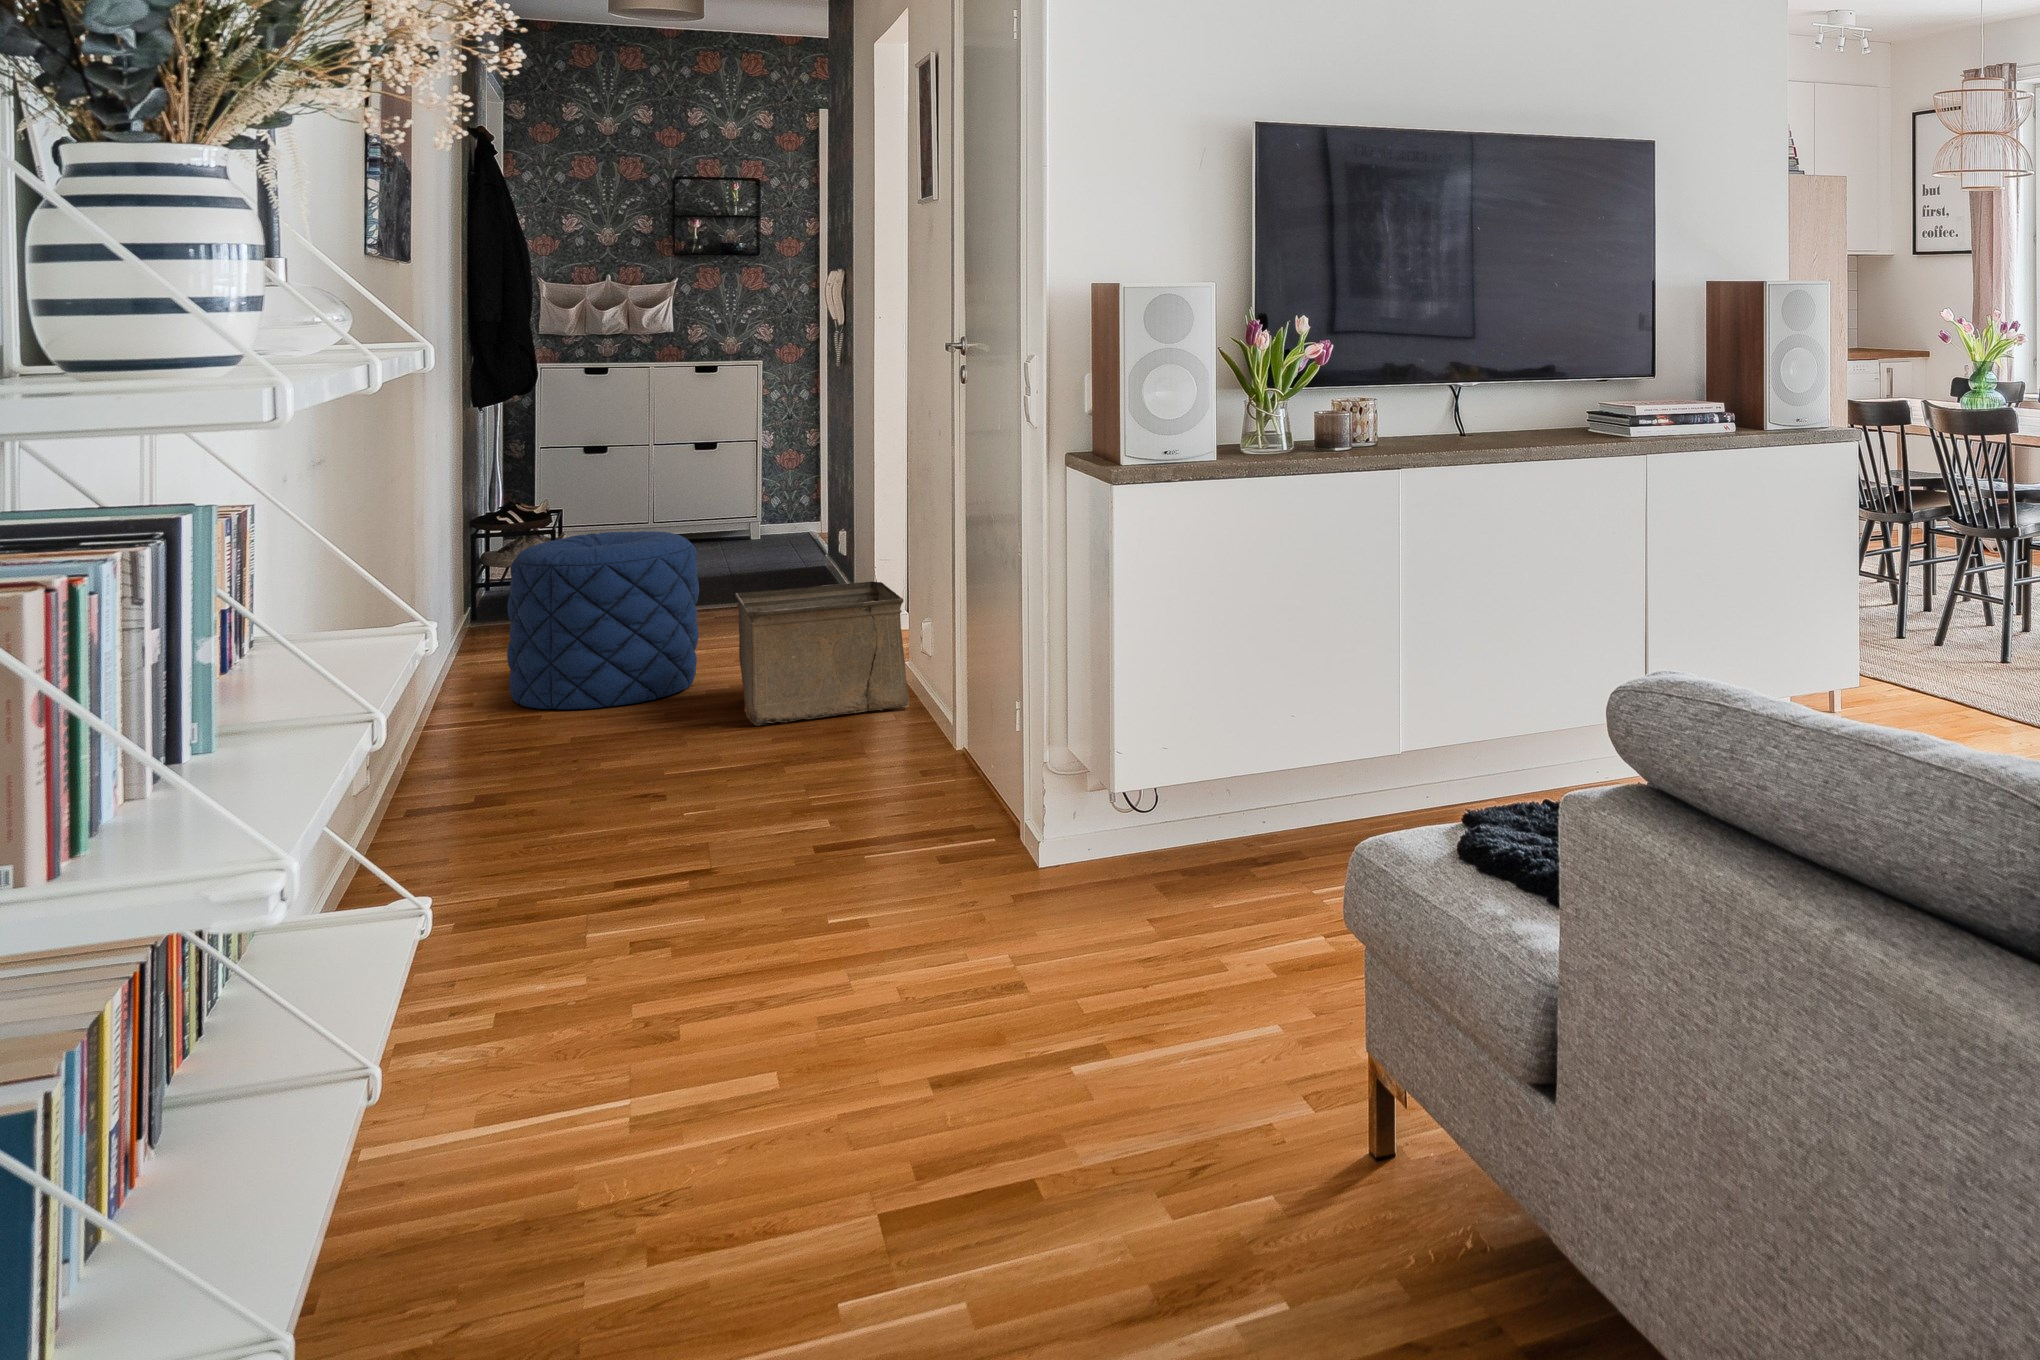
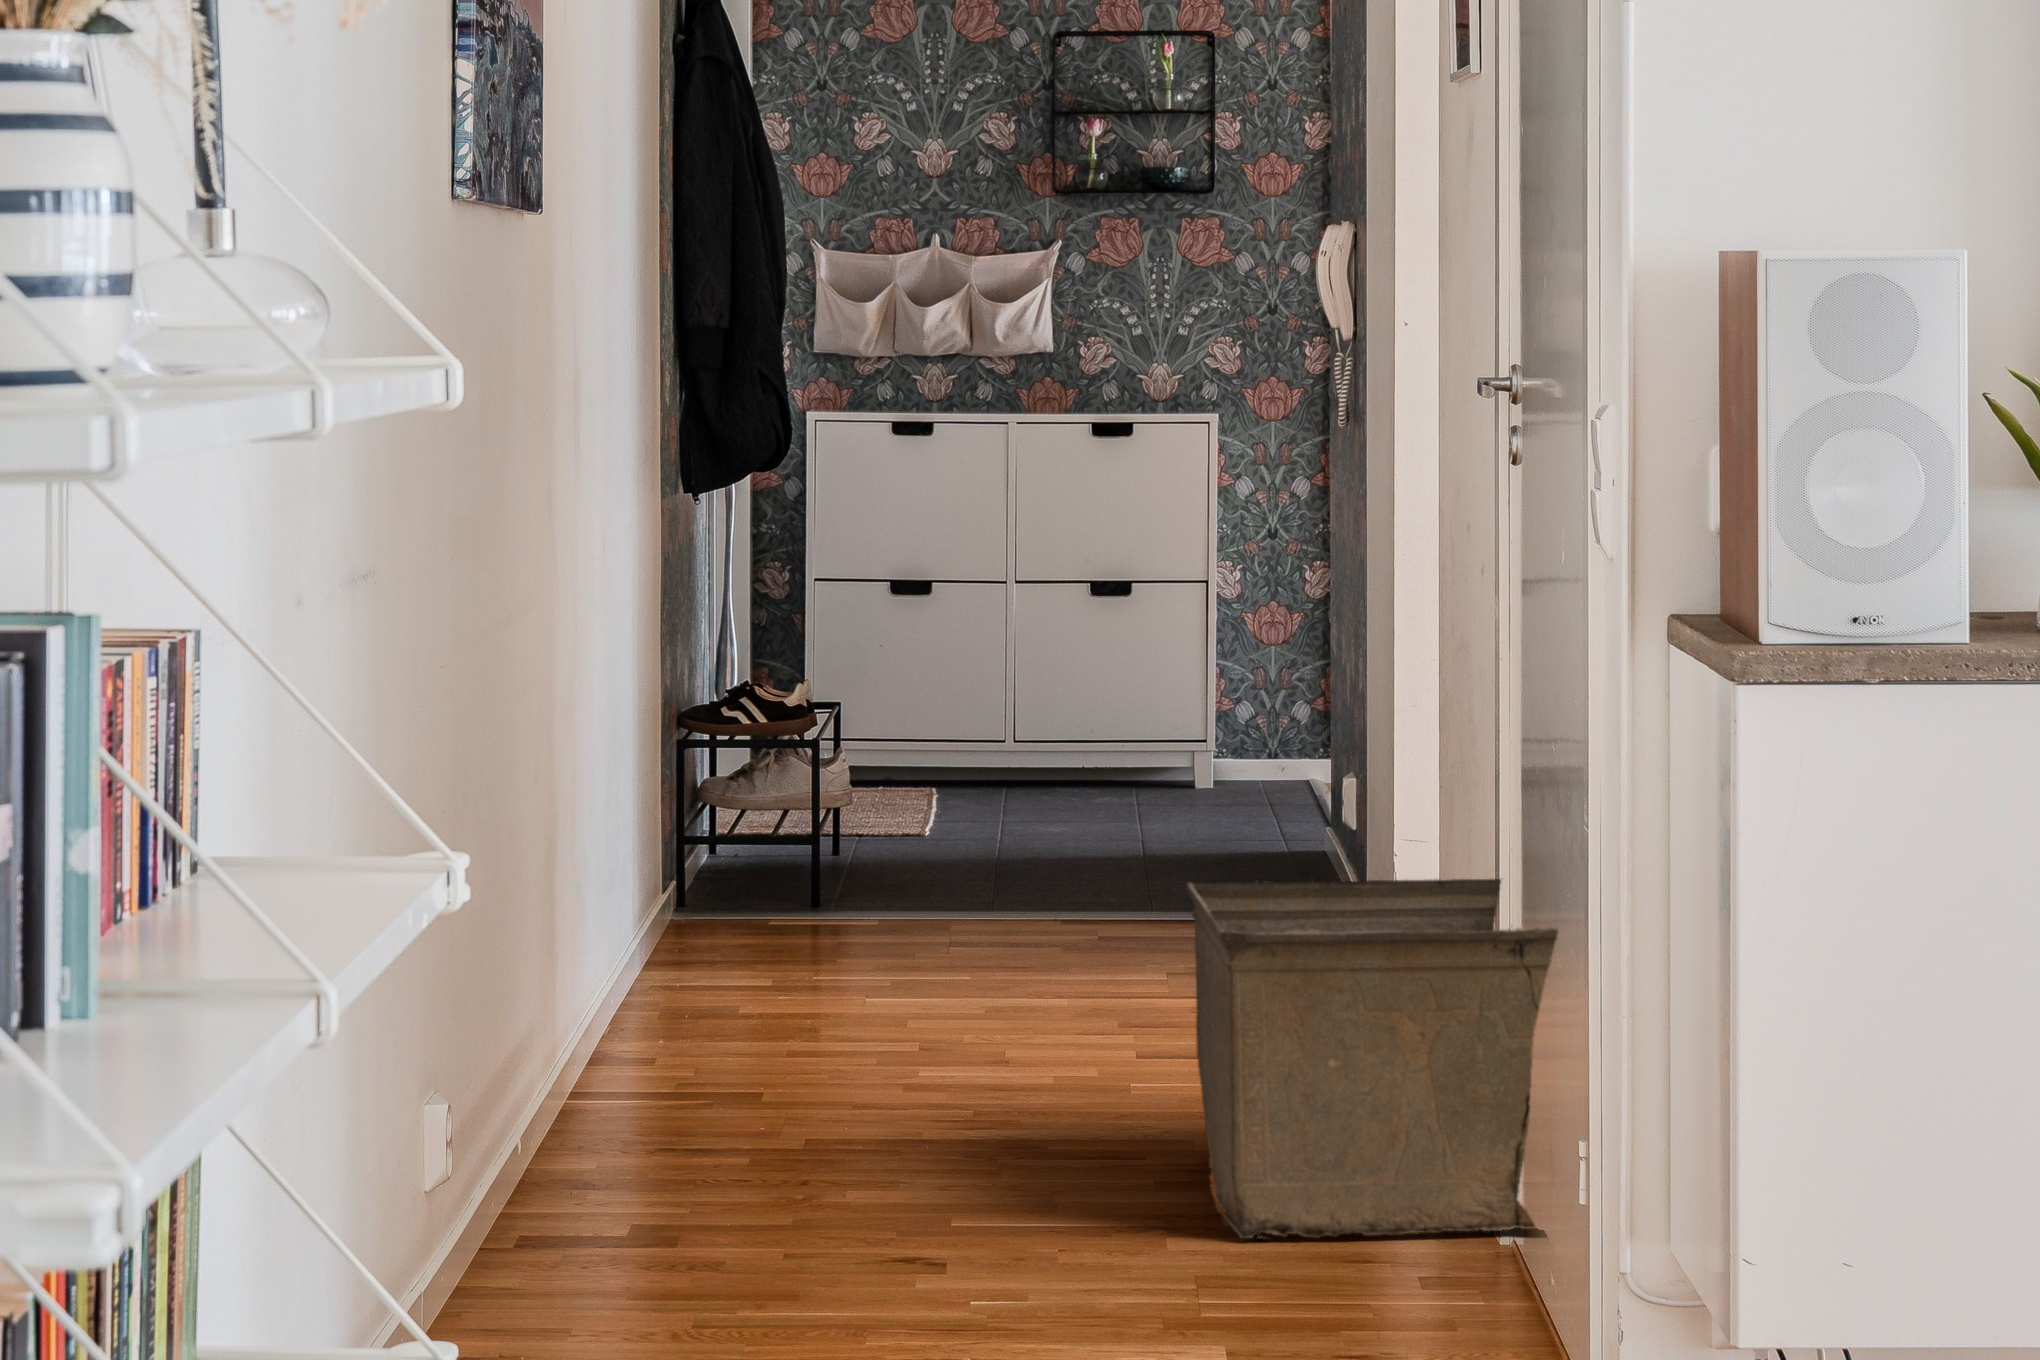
pouf: present [507,531,699,709] -> none [700,720,1103,1143]

